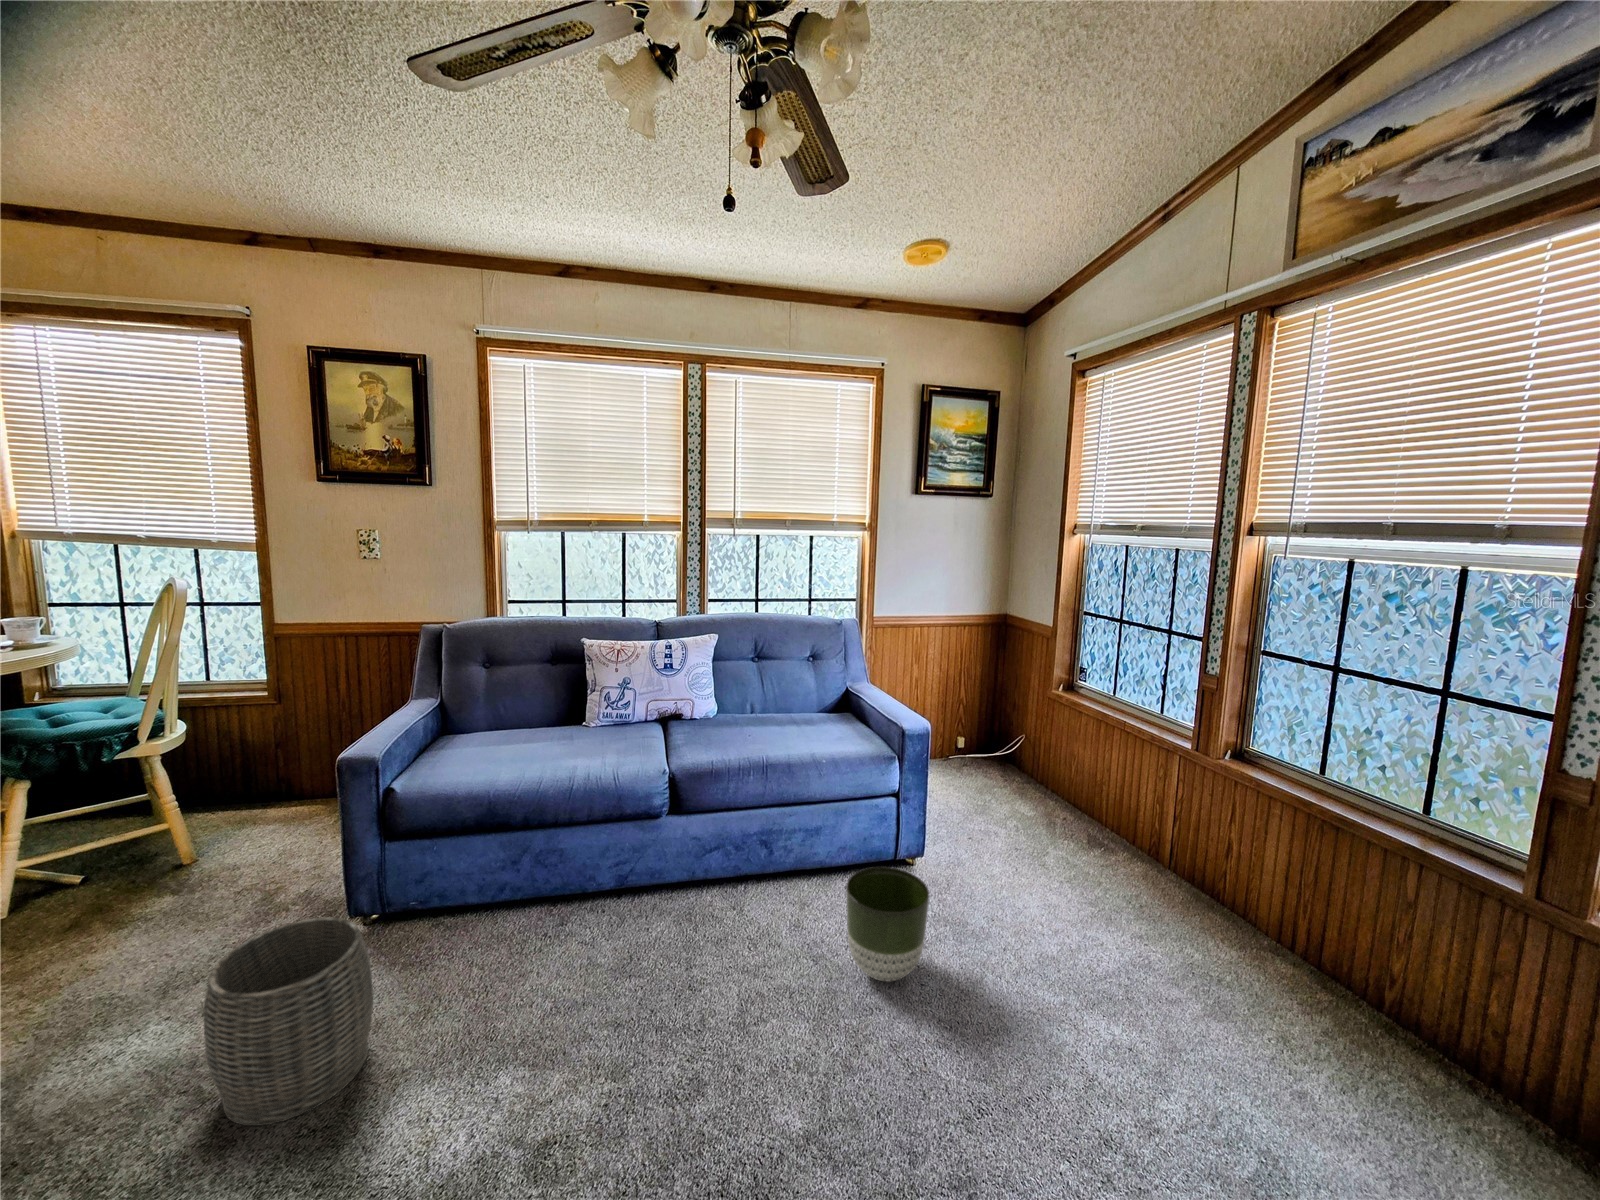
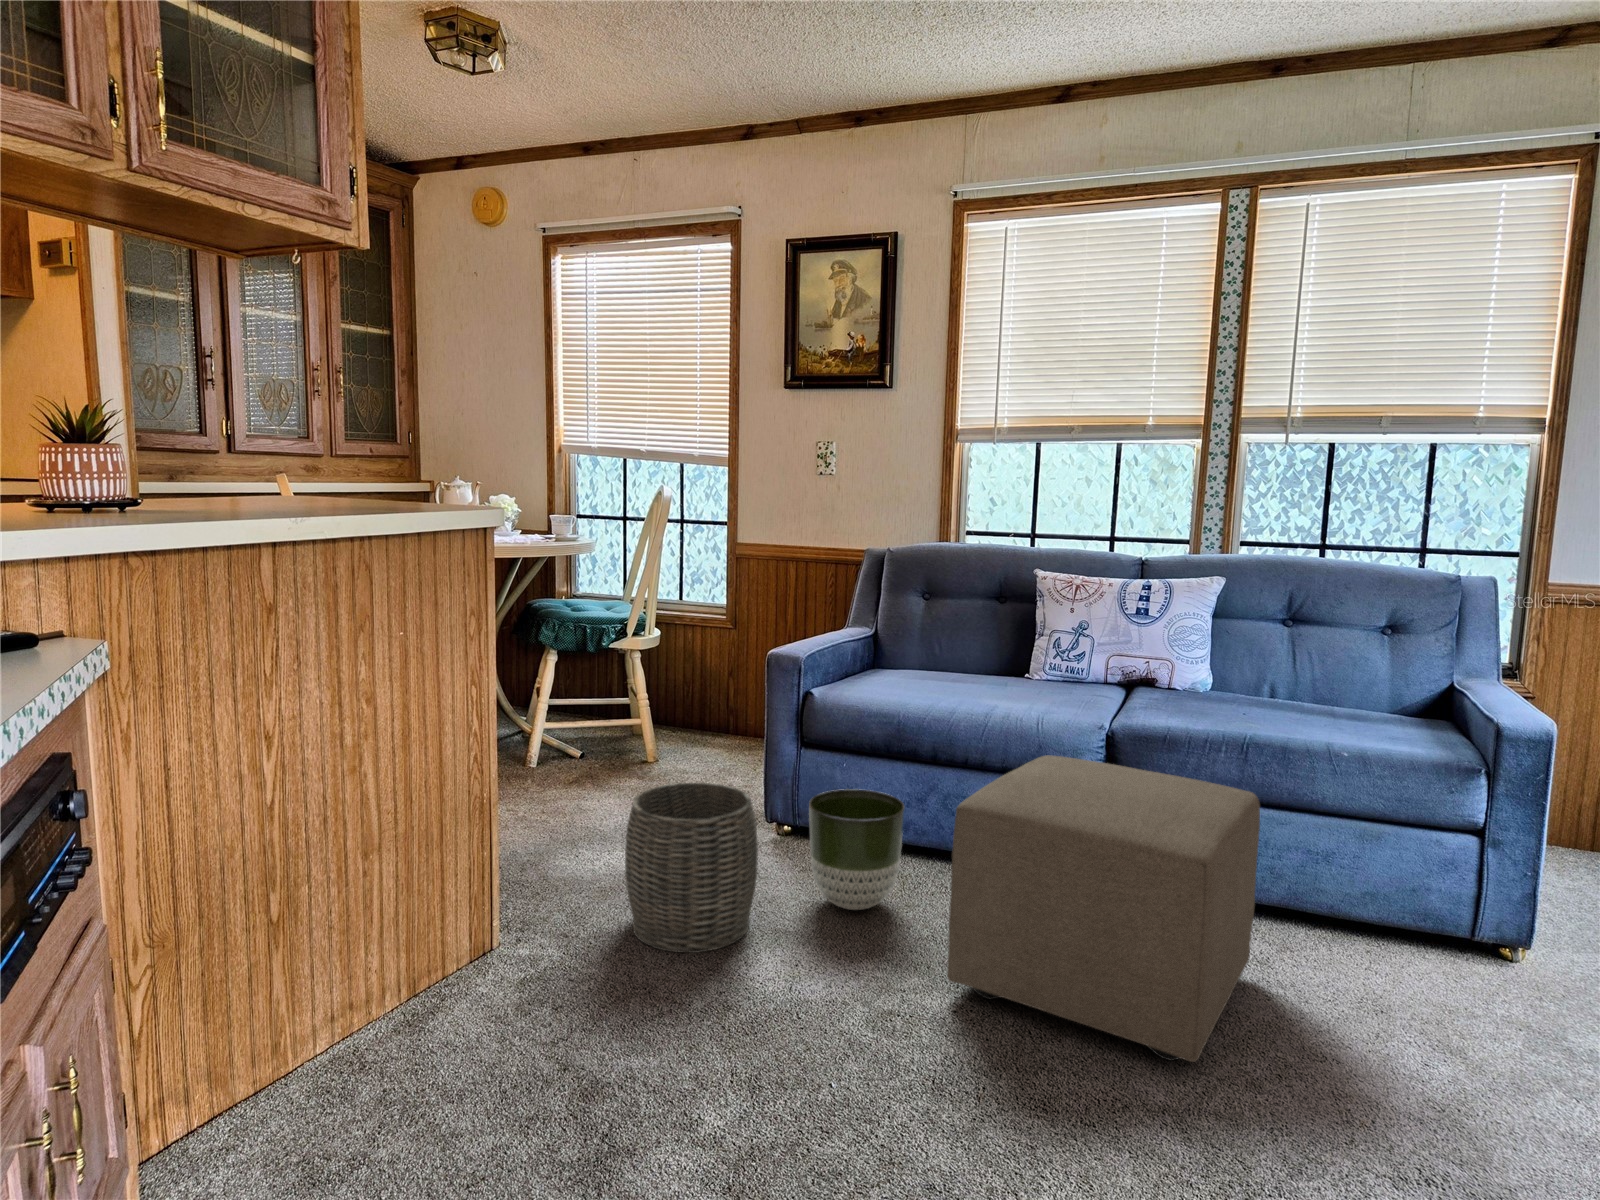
ottoman: none [577,806,779,1035] -> present [947,755,1260,1062]
planter: present [846,867,929,982] -> present [809,789,905,910]

